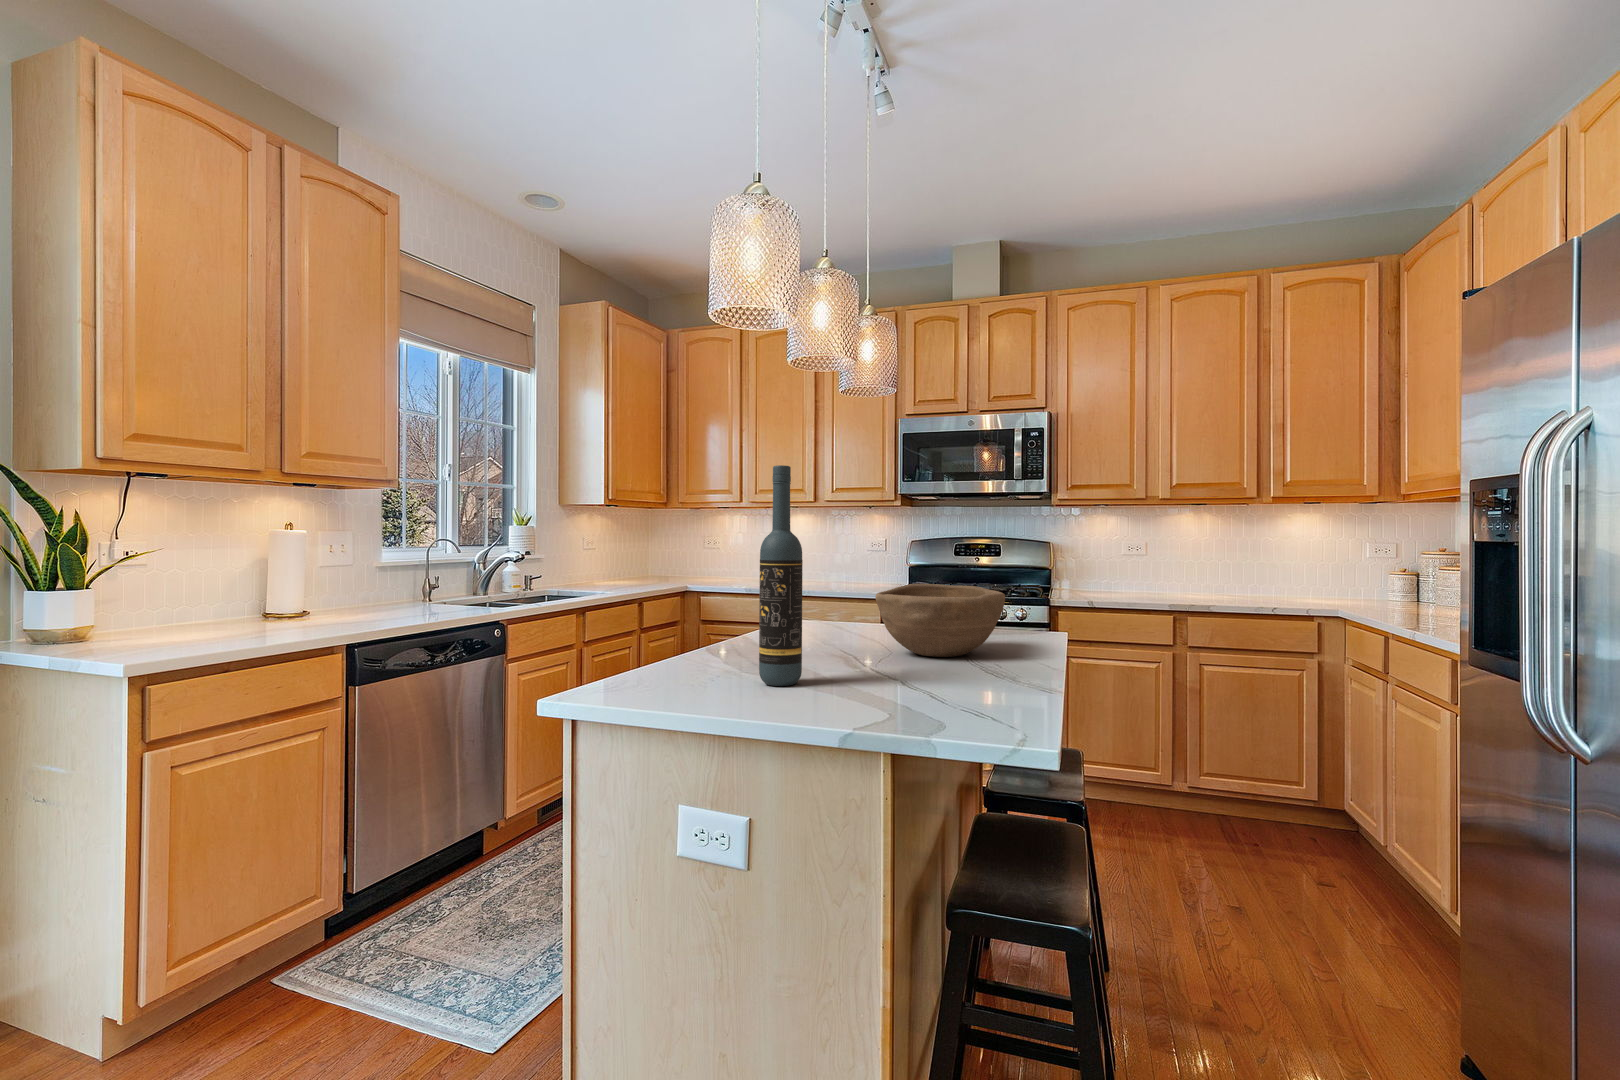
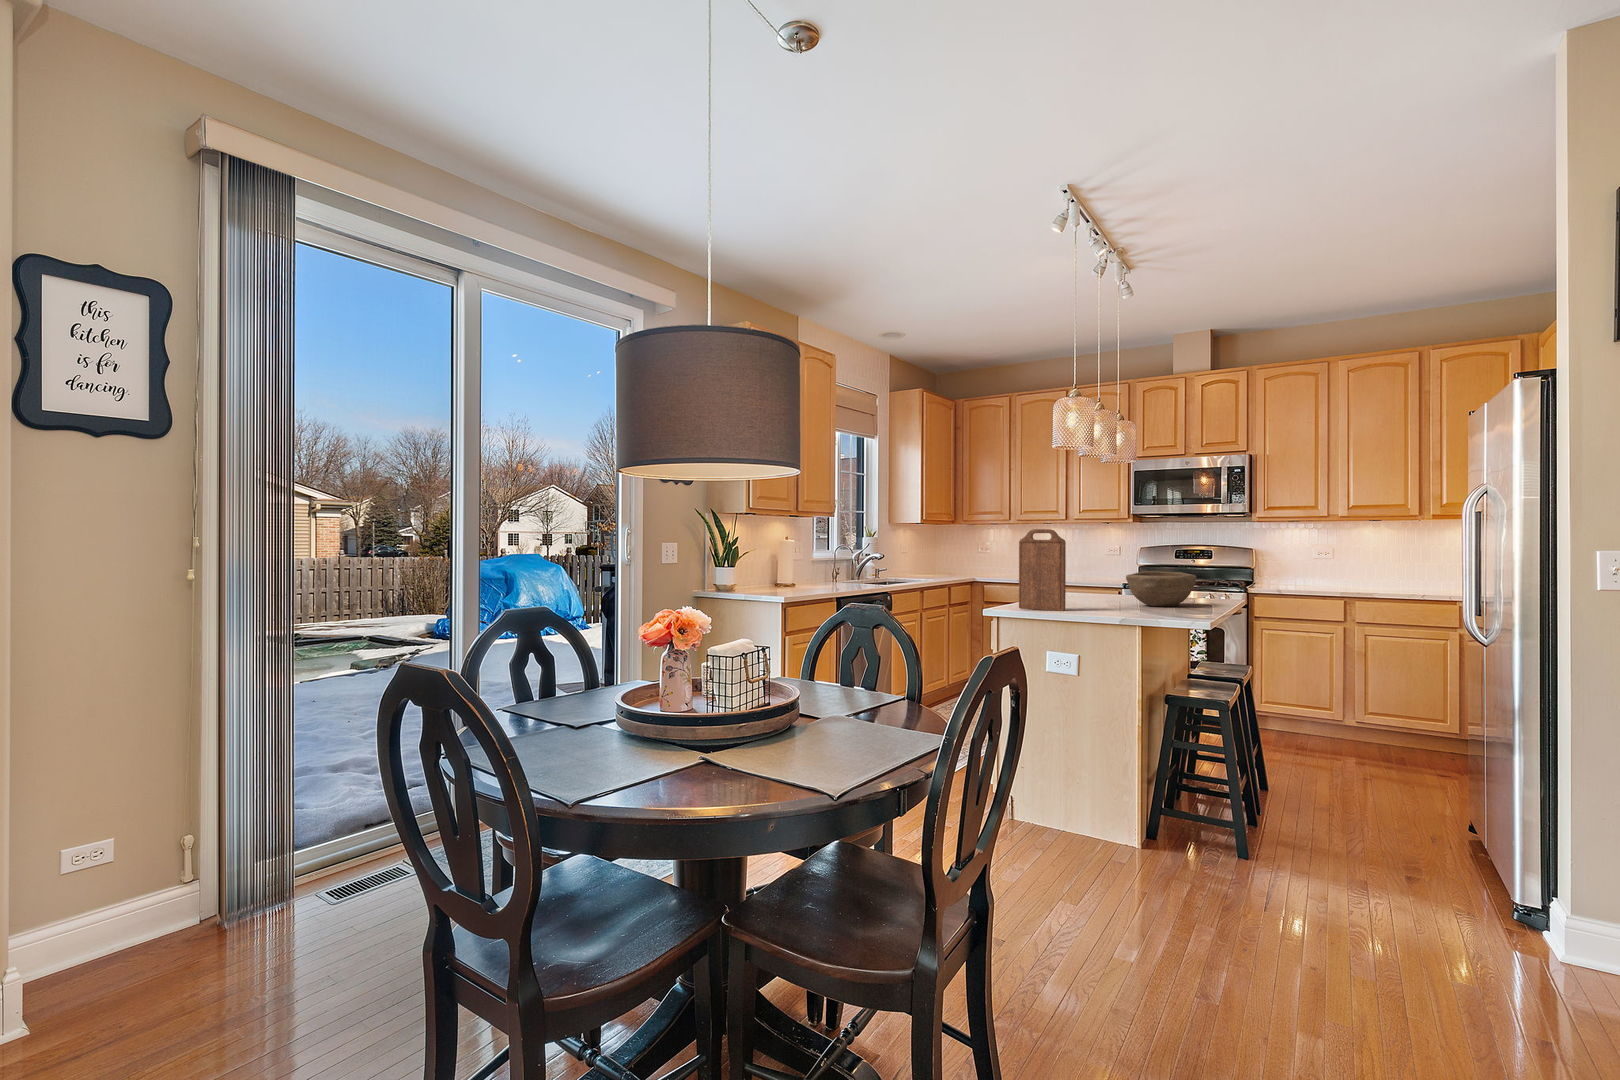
wine bottle: present [759,465,803,686] -> none [1075,517,1094,612]
cutting board: none [648,495,744,681] -> present [1019,529,1066,611]

